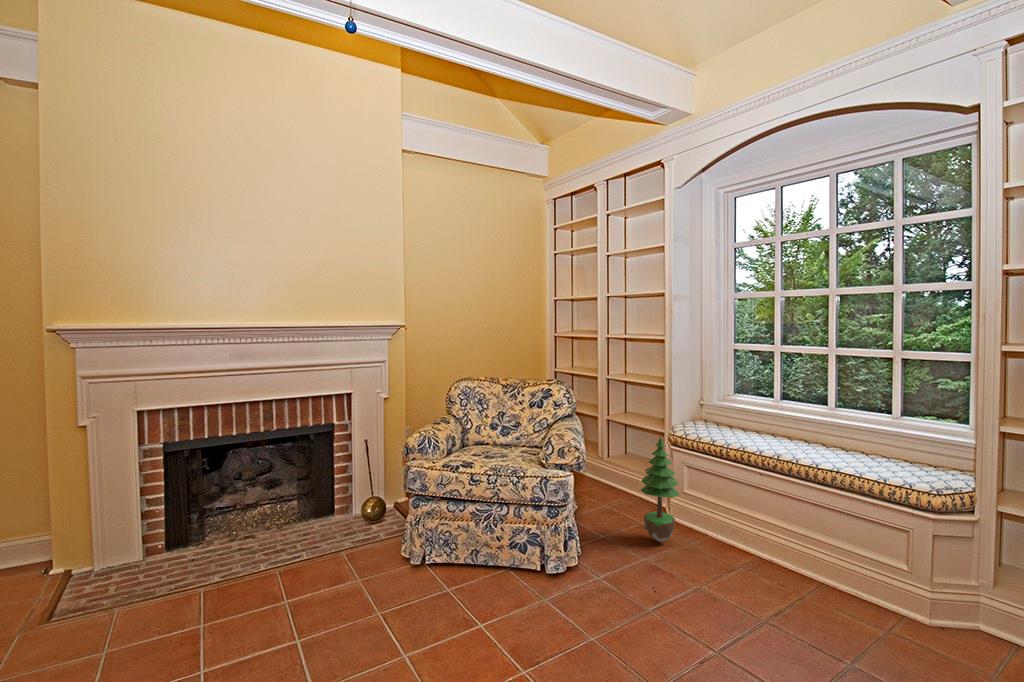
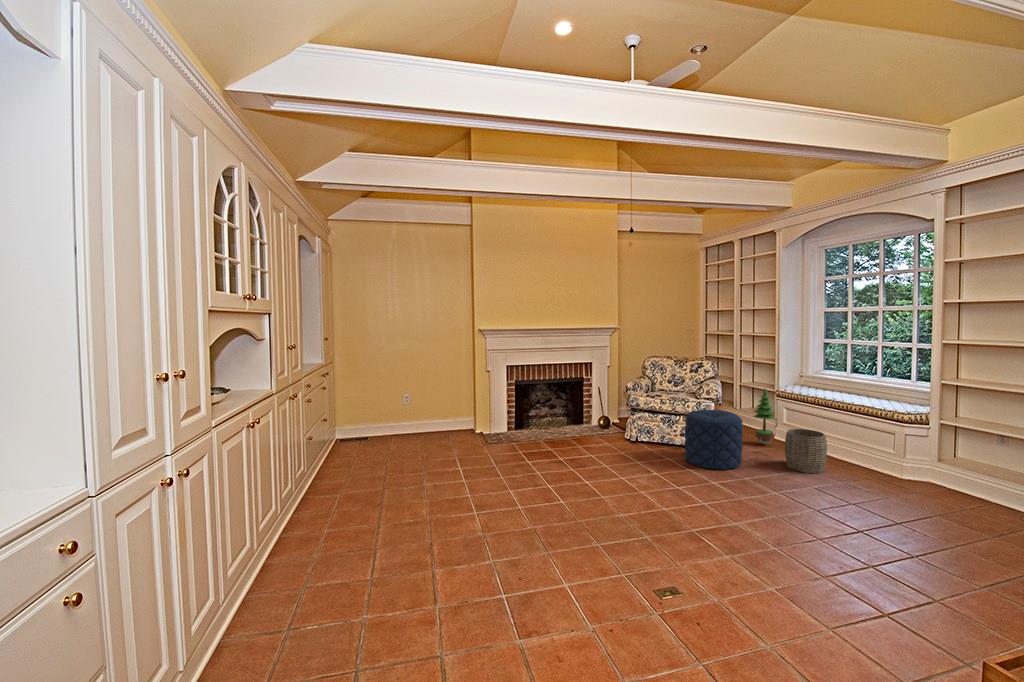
pouf: none [514,498,635,656] -> present [684,410,743,470]
woven basket: none [713,528,796,636] -> present [785,429,827,473]

